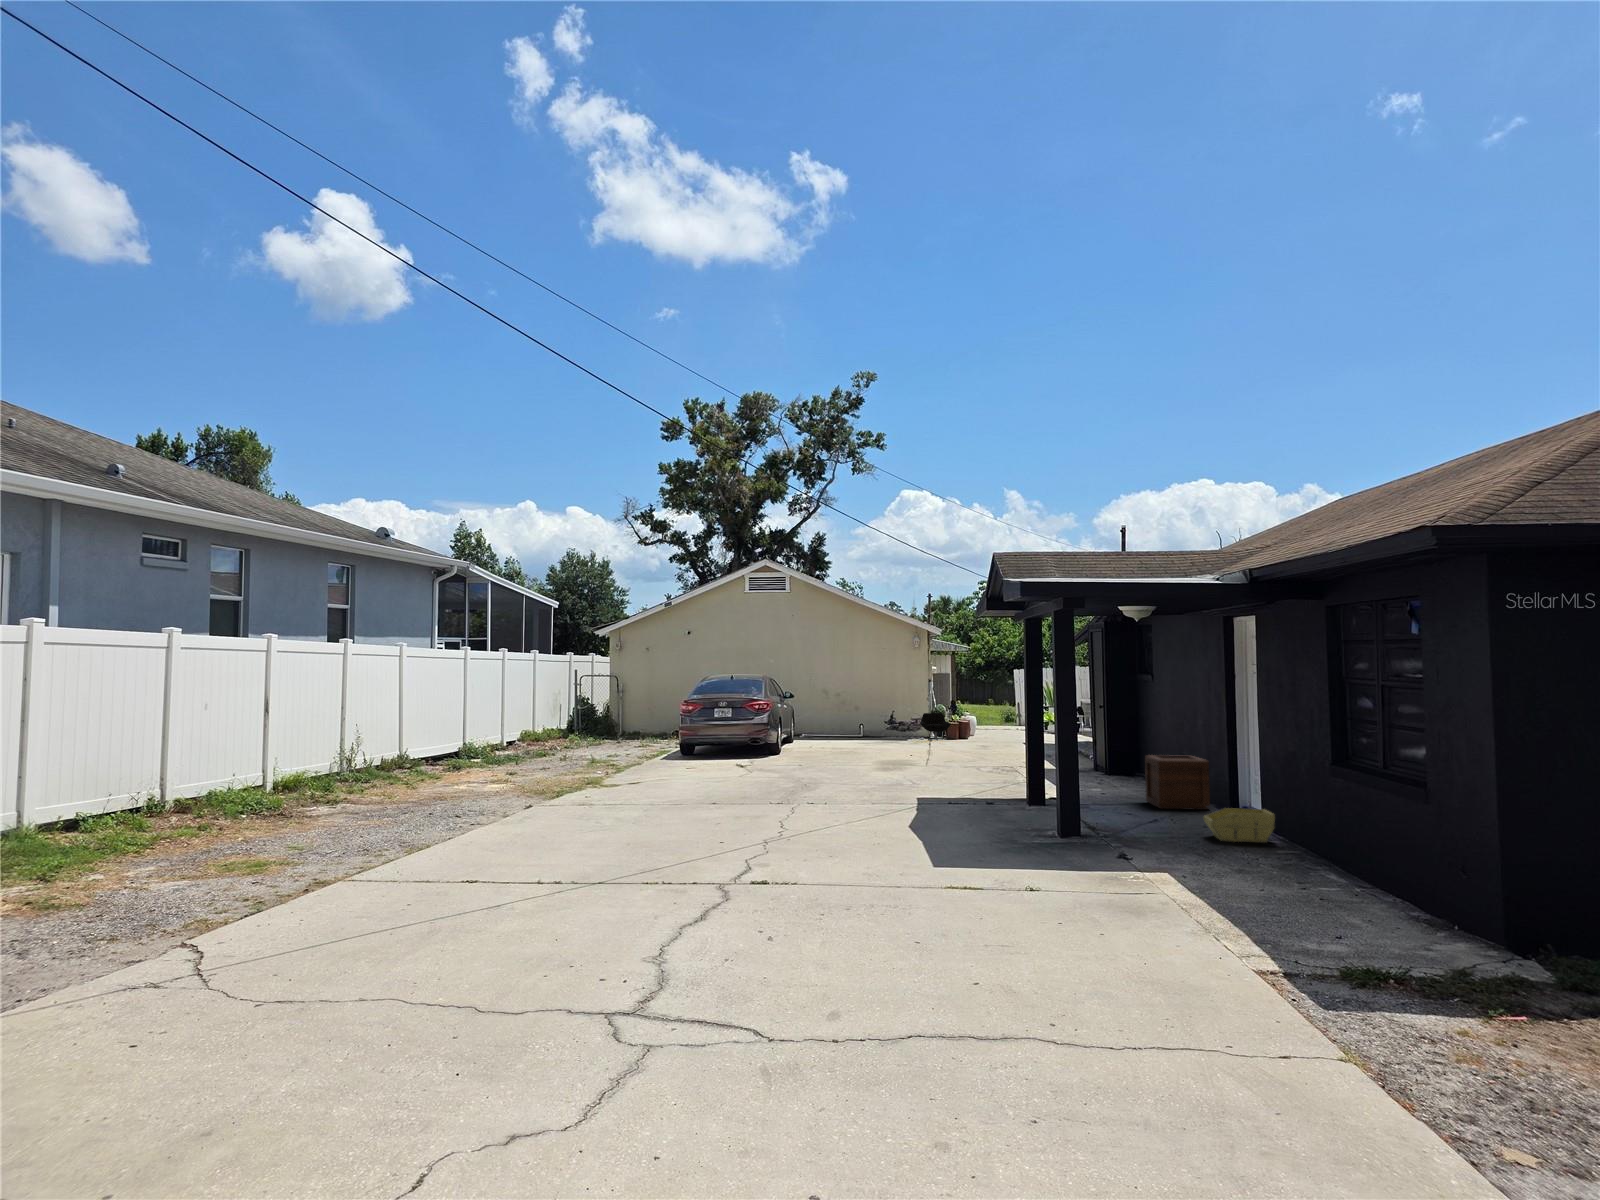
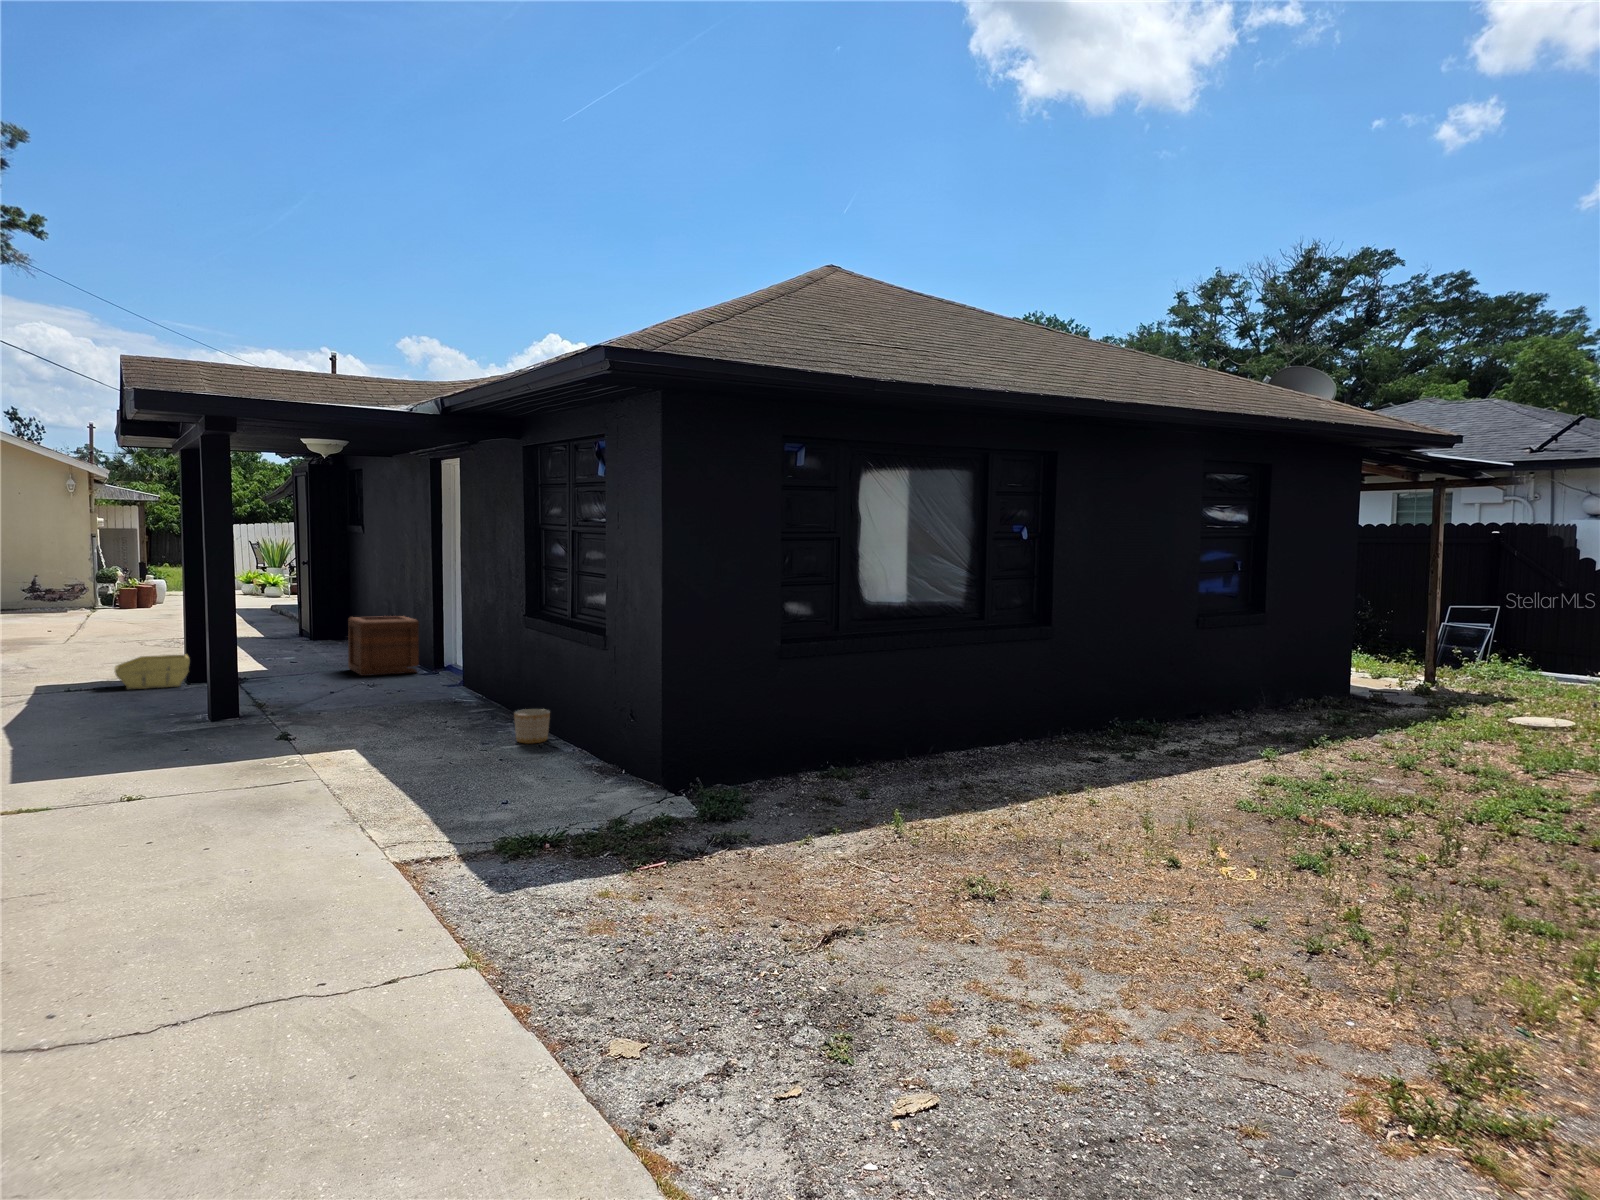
lounge chair: present [920,713,951,740] -> none [78,579,126,613]
storage bin: present [1204,808,1275,843] -> present [115,654,190,690]
planter: none [1328,855,1366,890] -> present [514,709,550,744]

